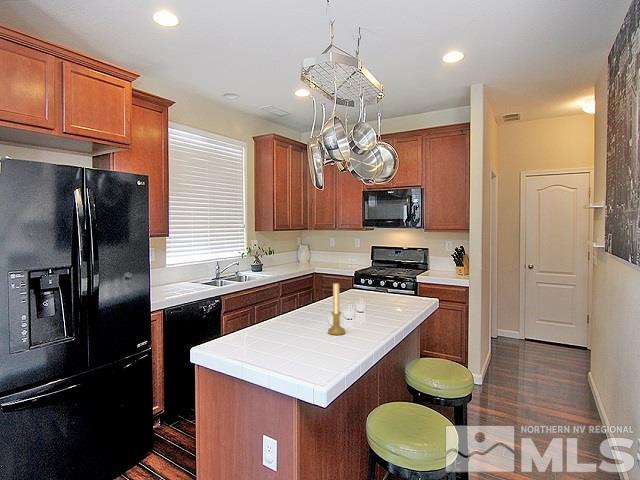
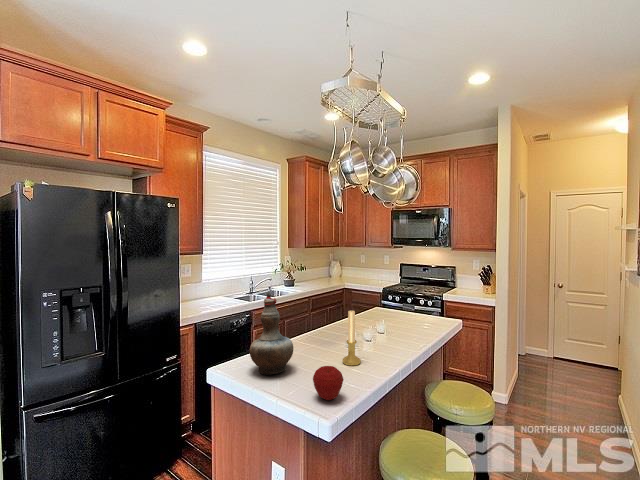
decorative vase: none [240,265,282,345] -> present [250,291,293,375]
apple: none [306,330,334,360] -> present [313,366,344,400]

